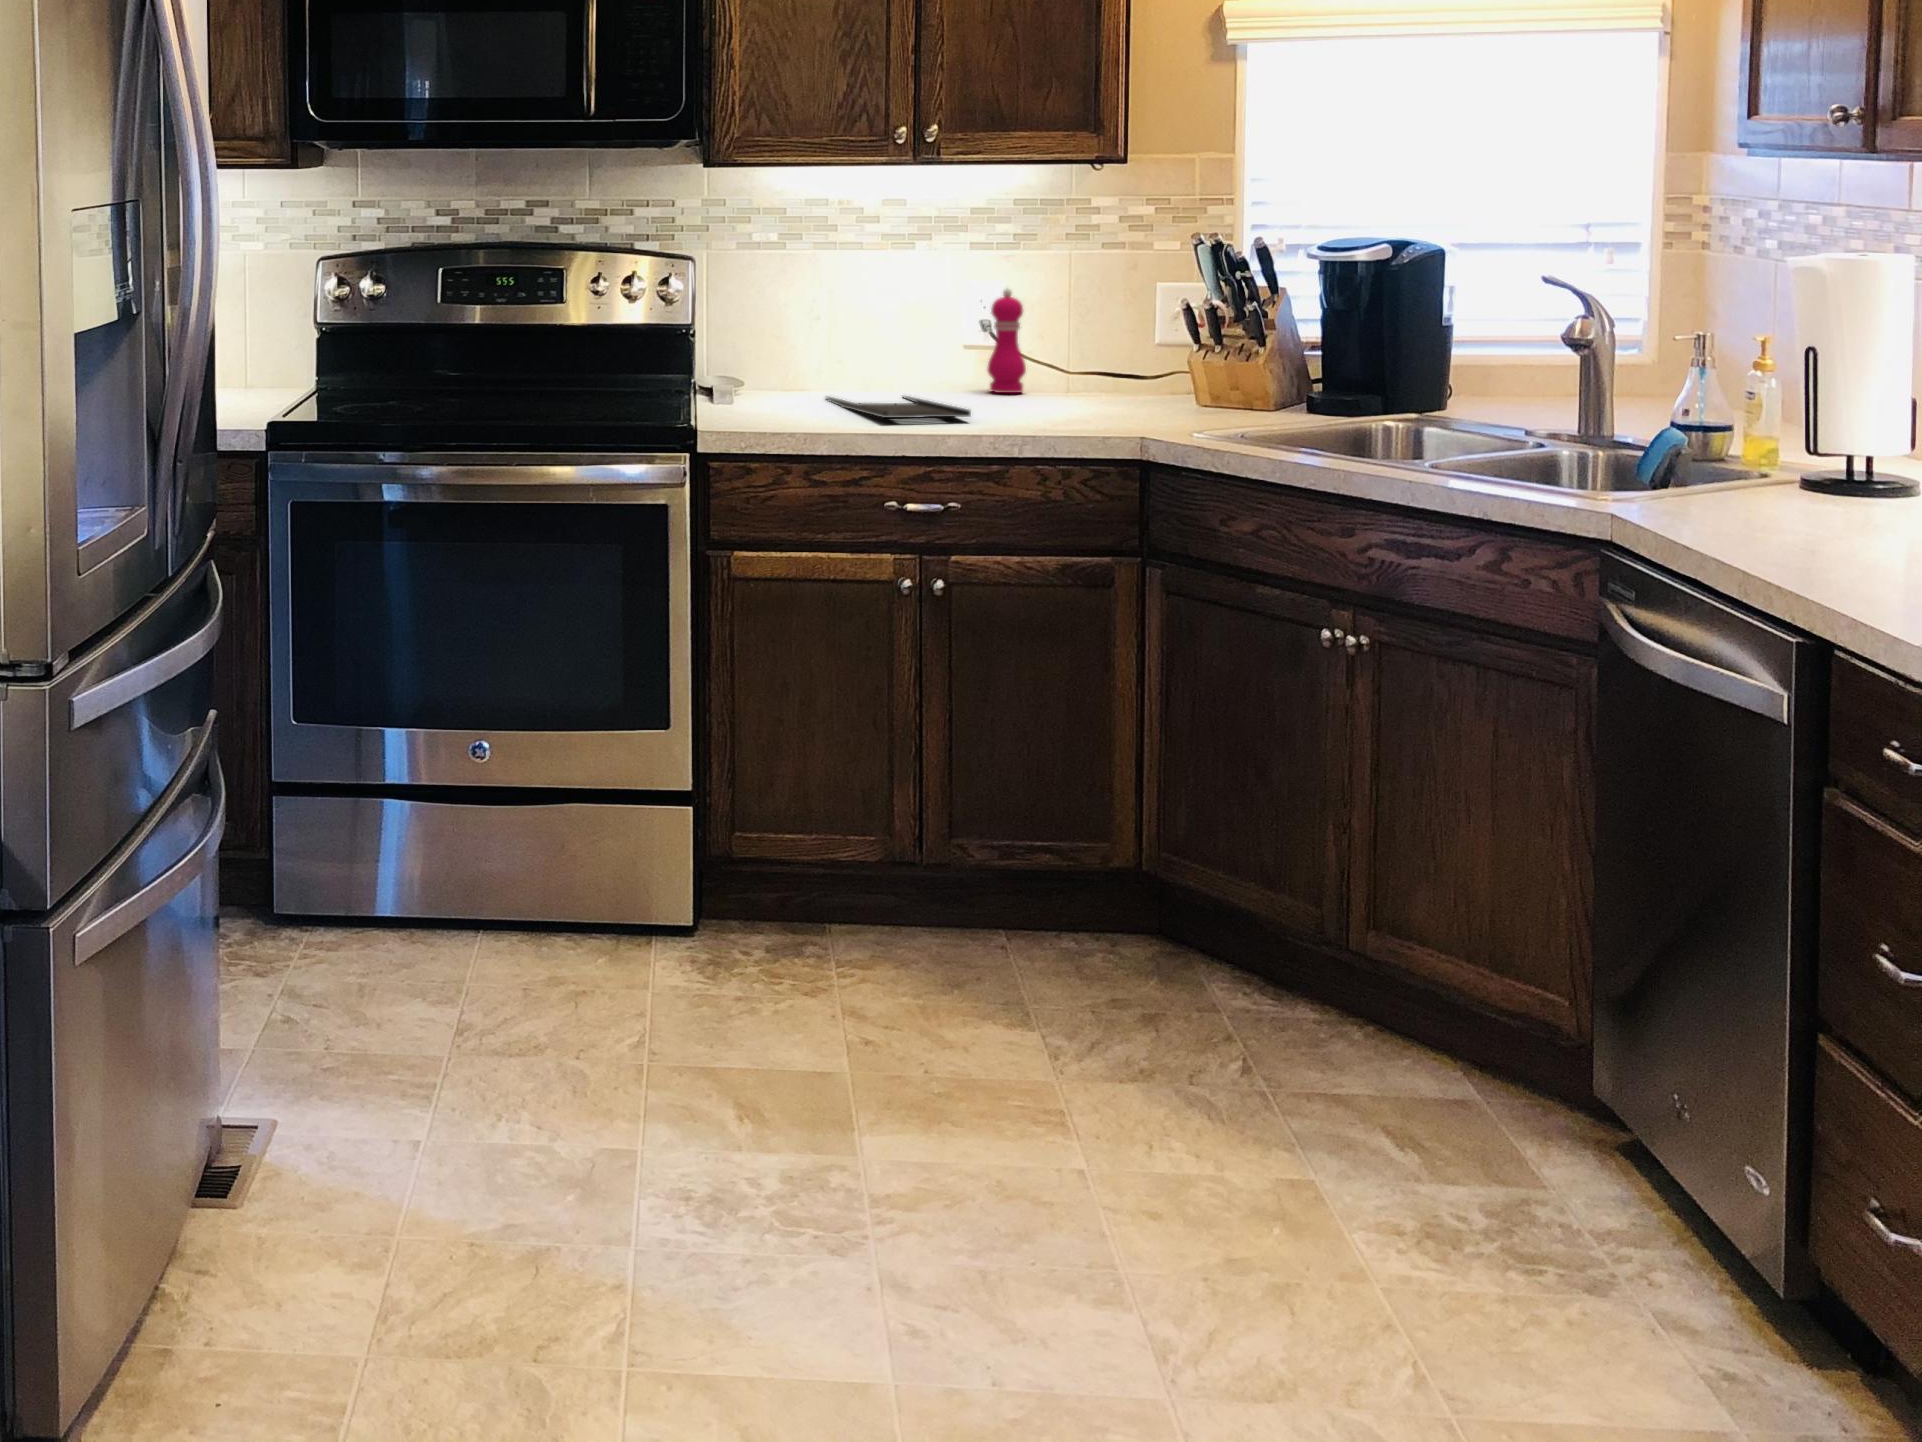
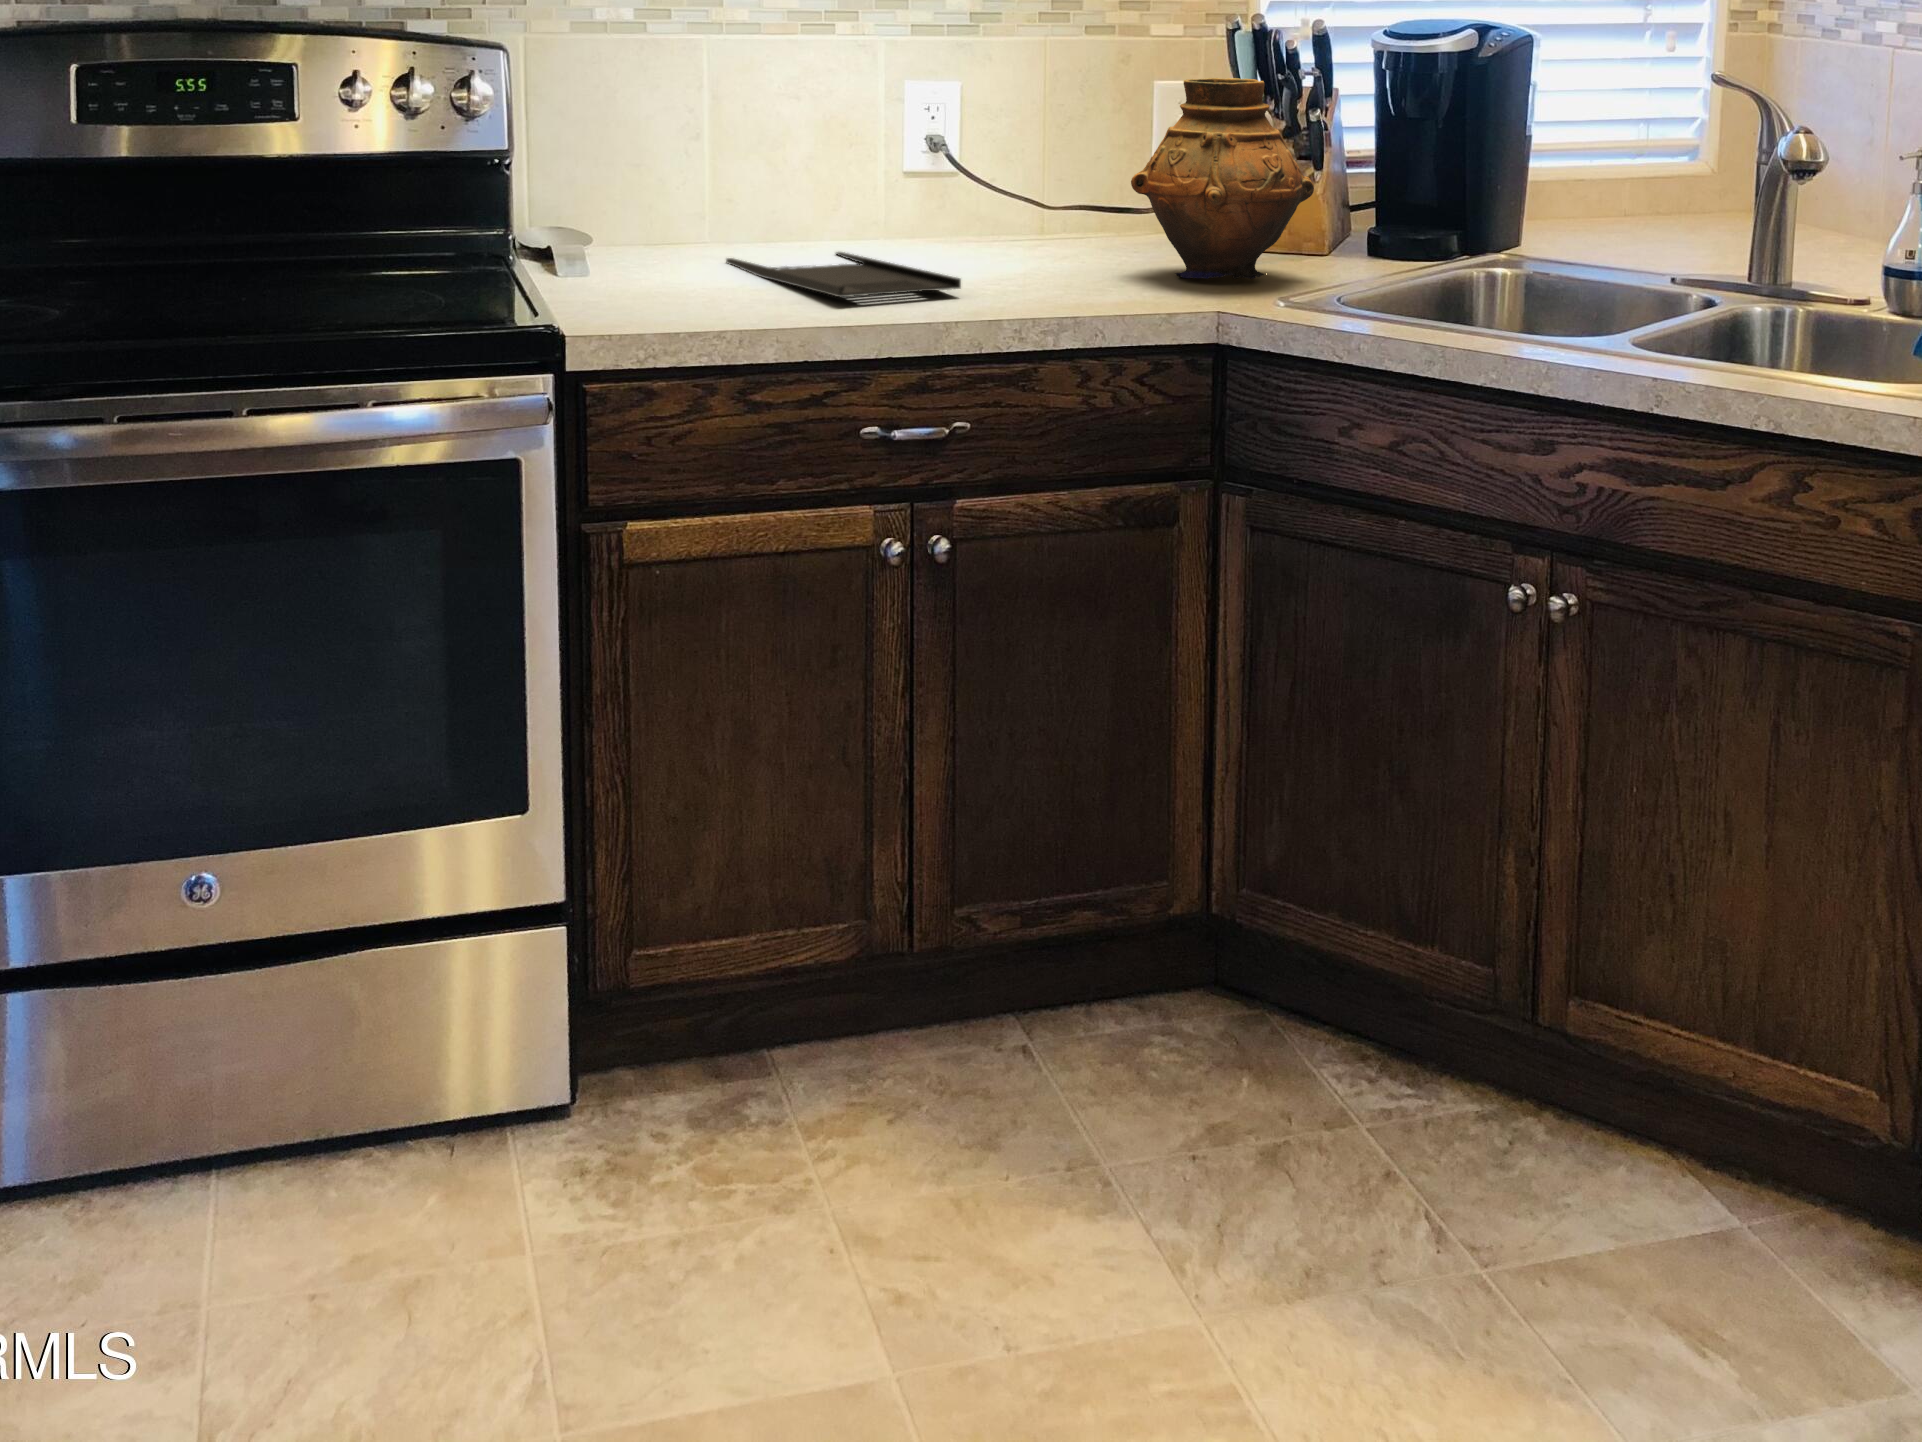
vase: none [1104,277,1242,420] -> present [1131,78,1314,279]
pepper mill: present [988,289,1026,393] -> none [948,91,1001,242]

